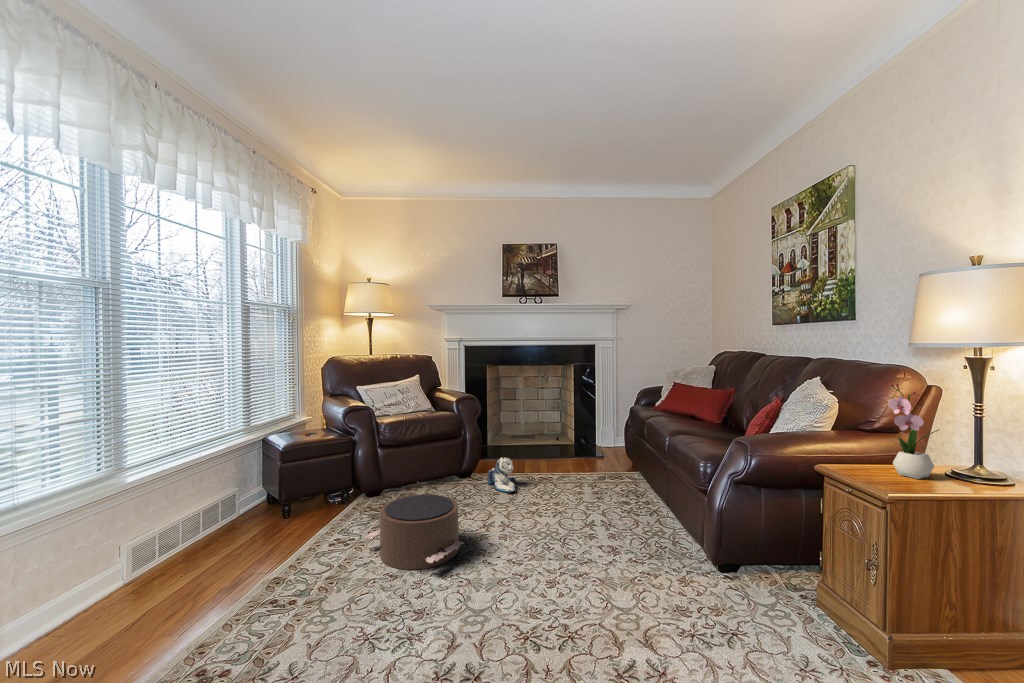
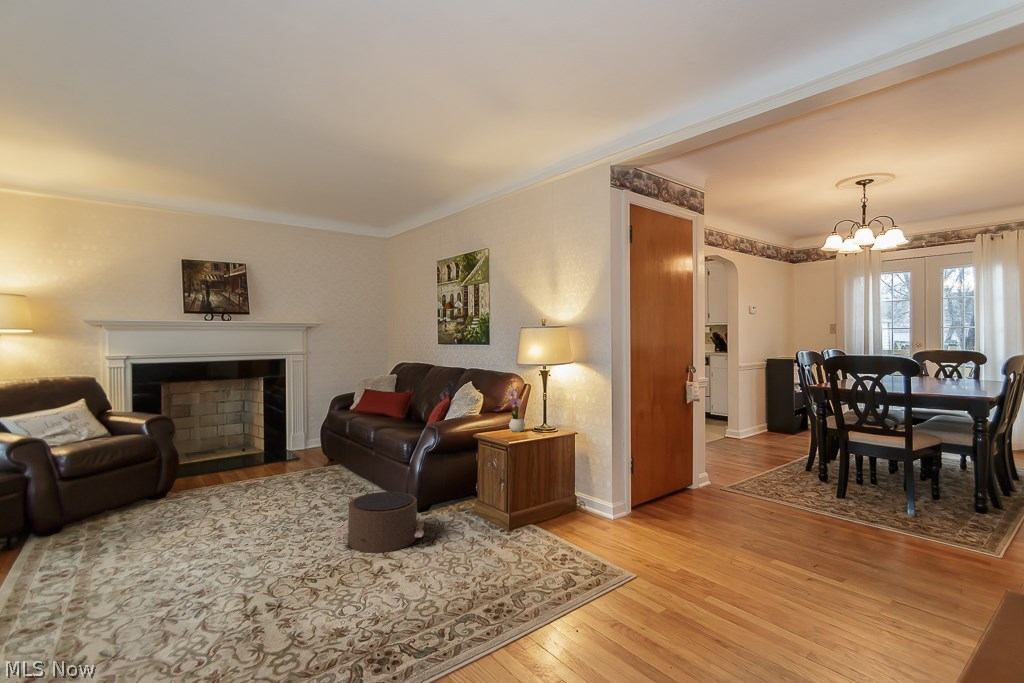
plush toy: present [488,457,515,493] -> none [186,470,227,504]
pouf: present [365,494,464,570] -> present [335,492,424,553]

